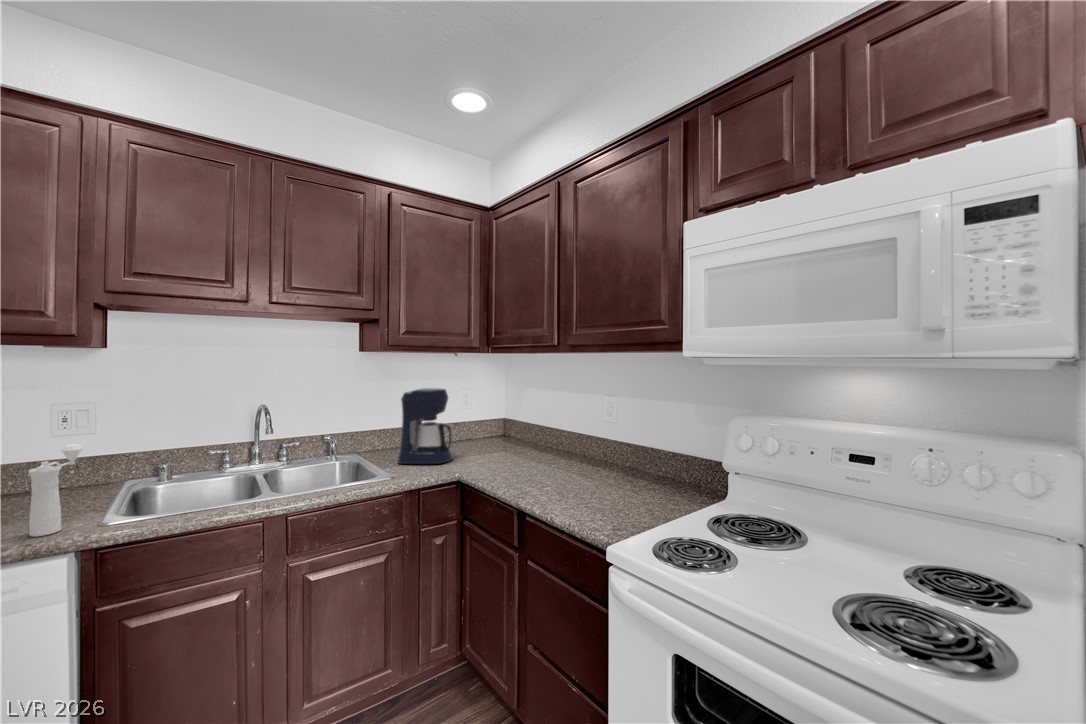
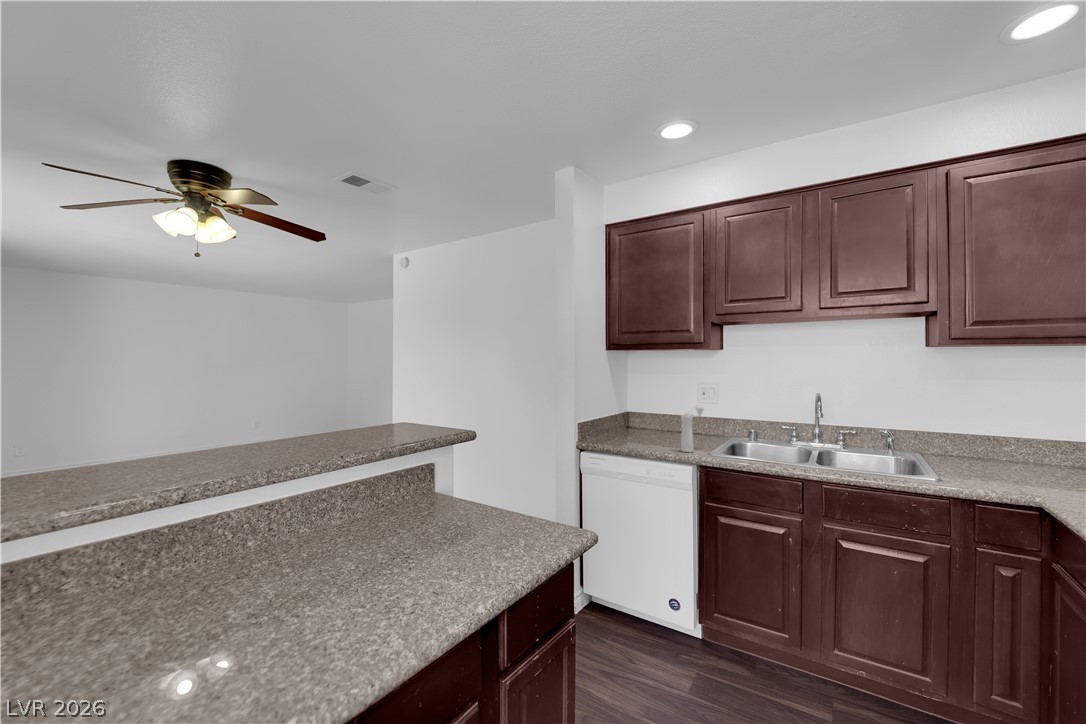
coffee maker: present [398,388,453,464] -> none [963,389,1061,484]

